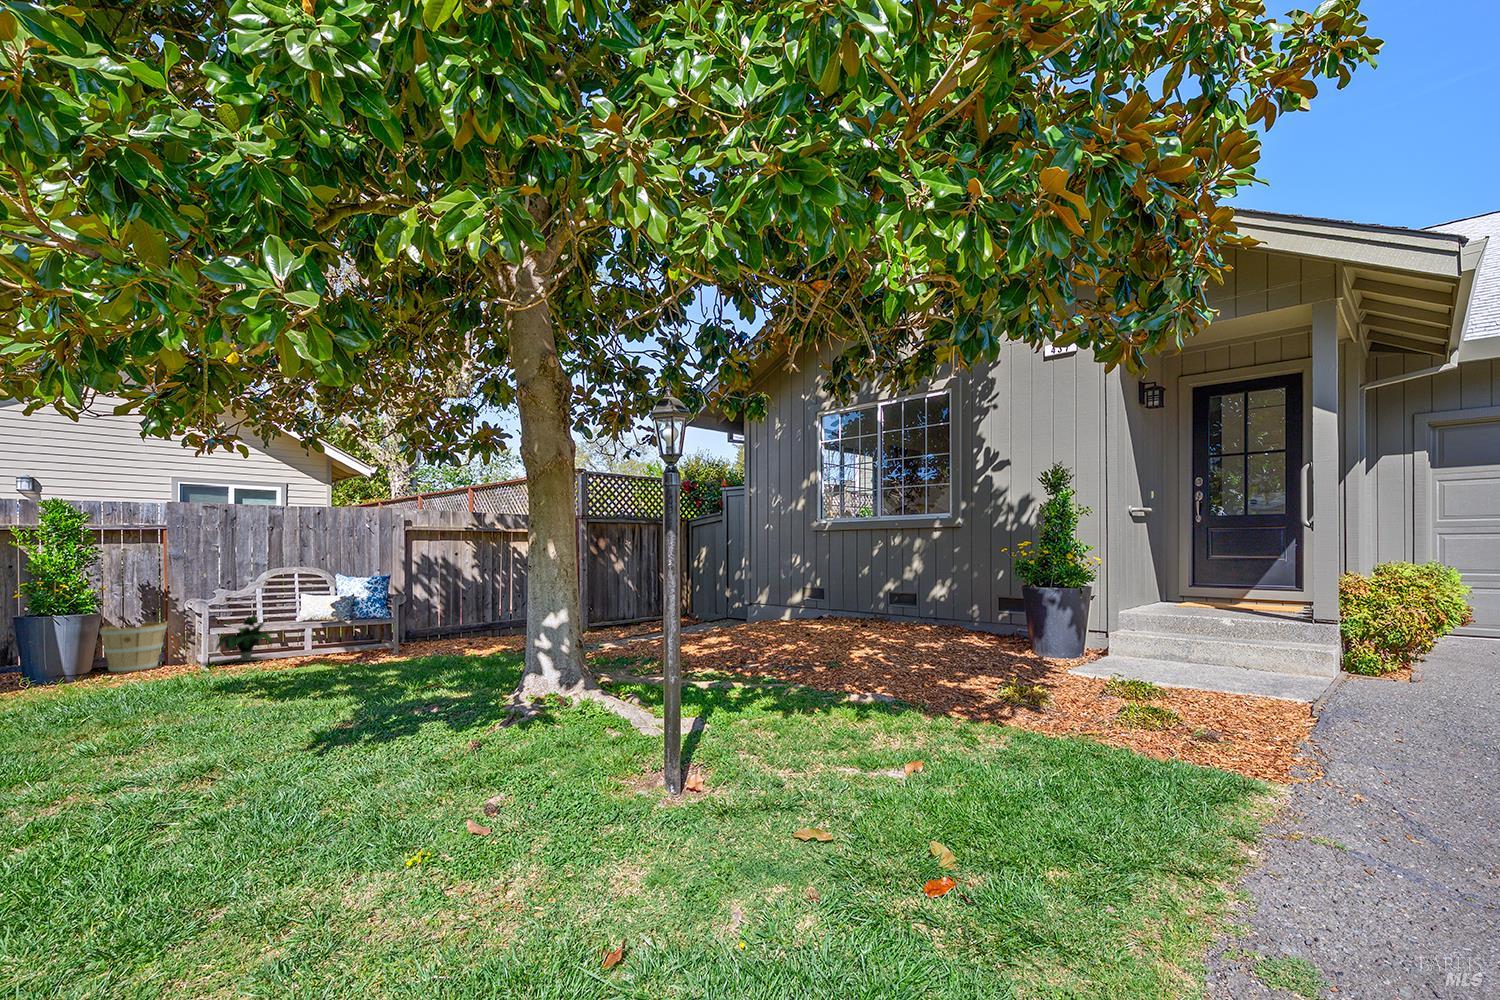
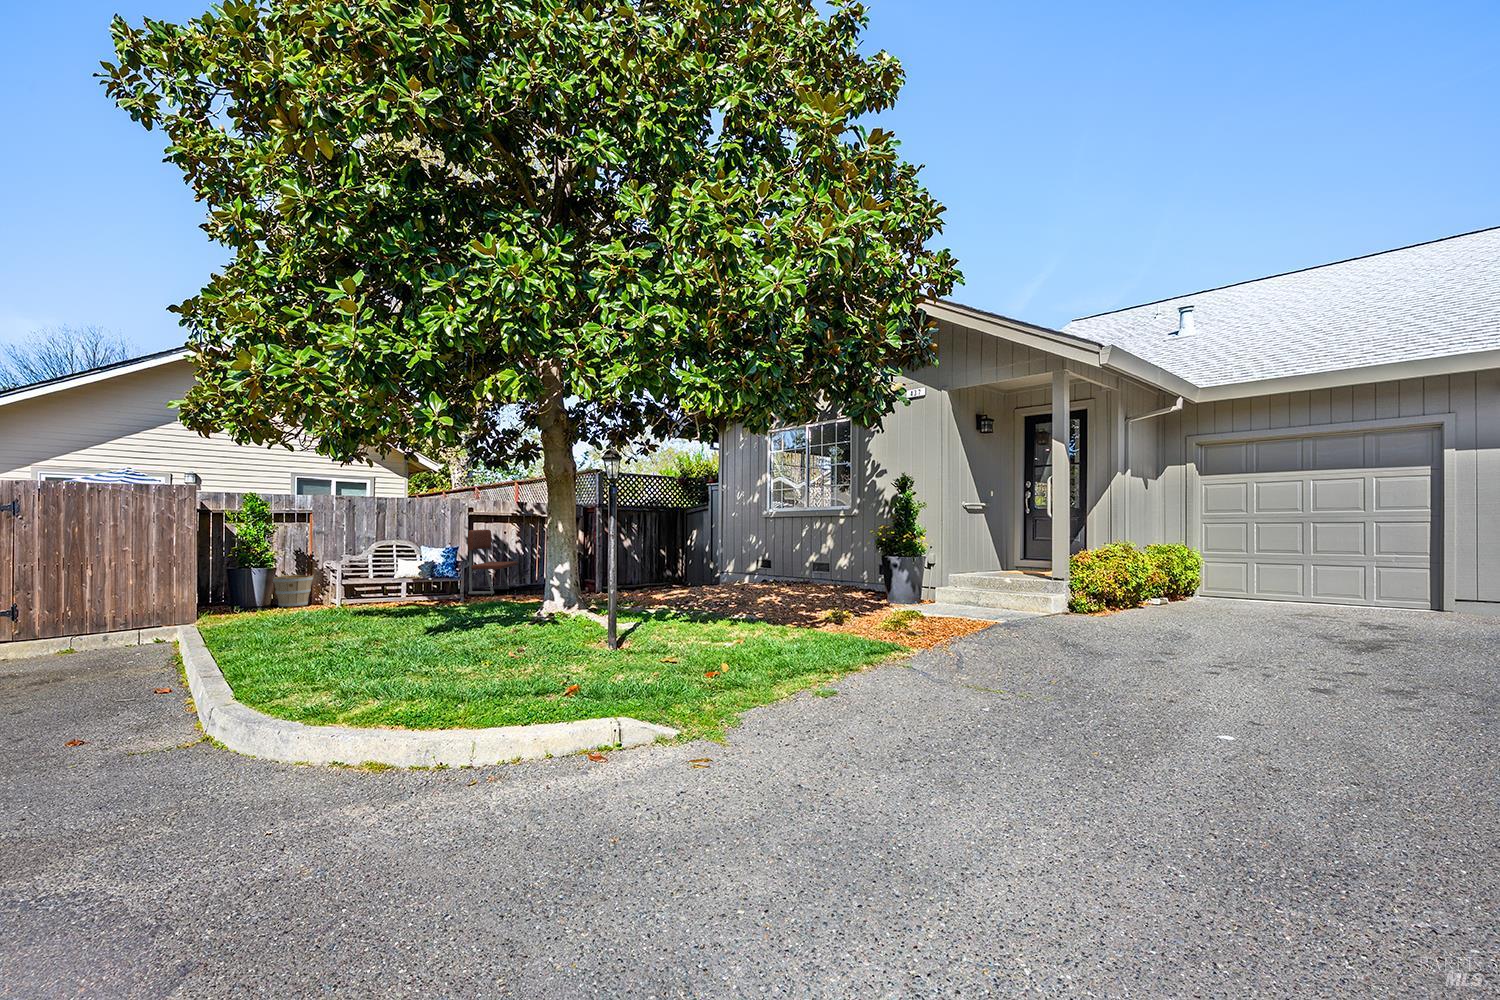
bench: none [404,550,475,642] -> present [468,530,518,594]
potted plant: present [216,614,272,661] -> none [344,570,389,603]

